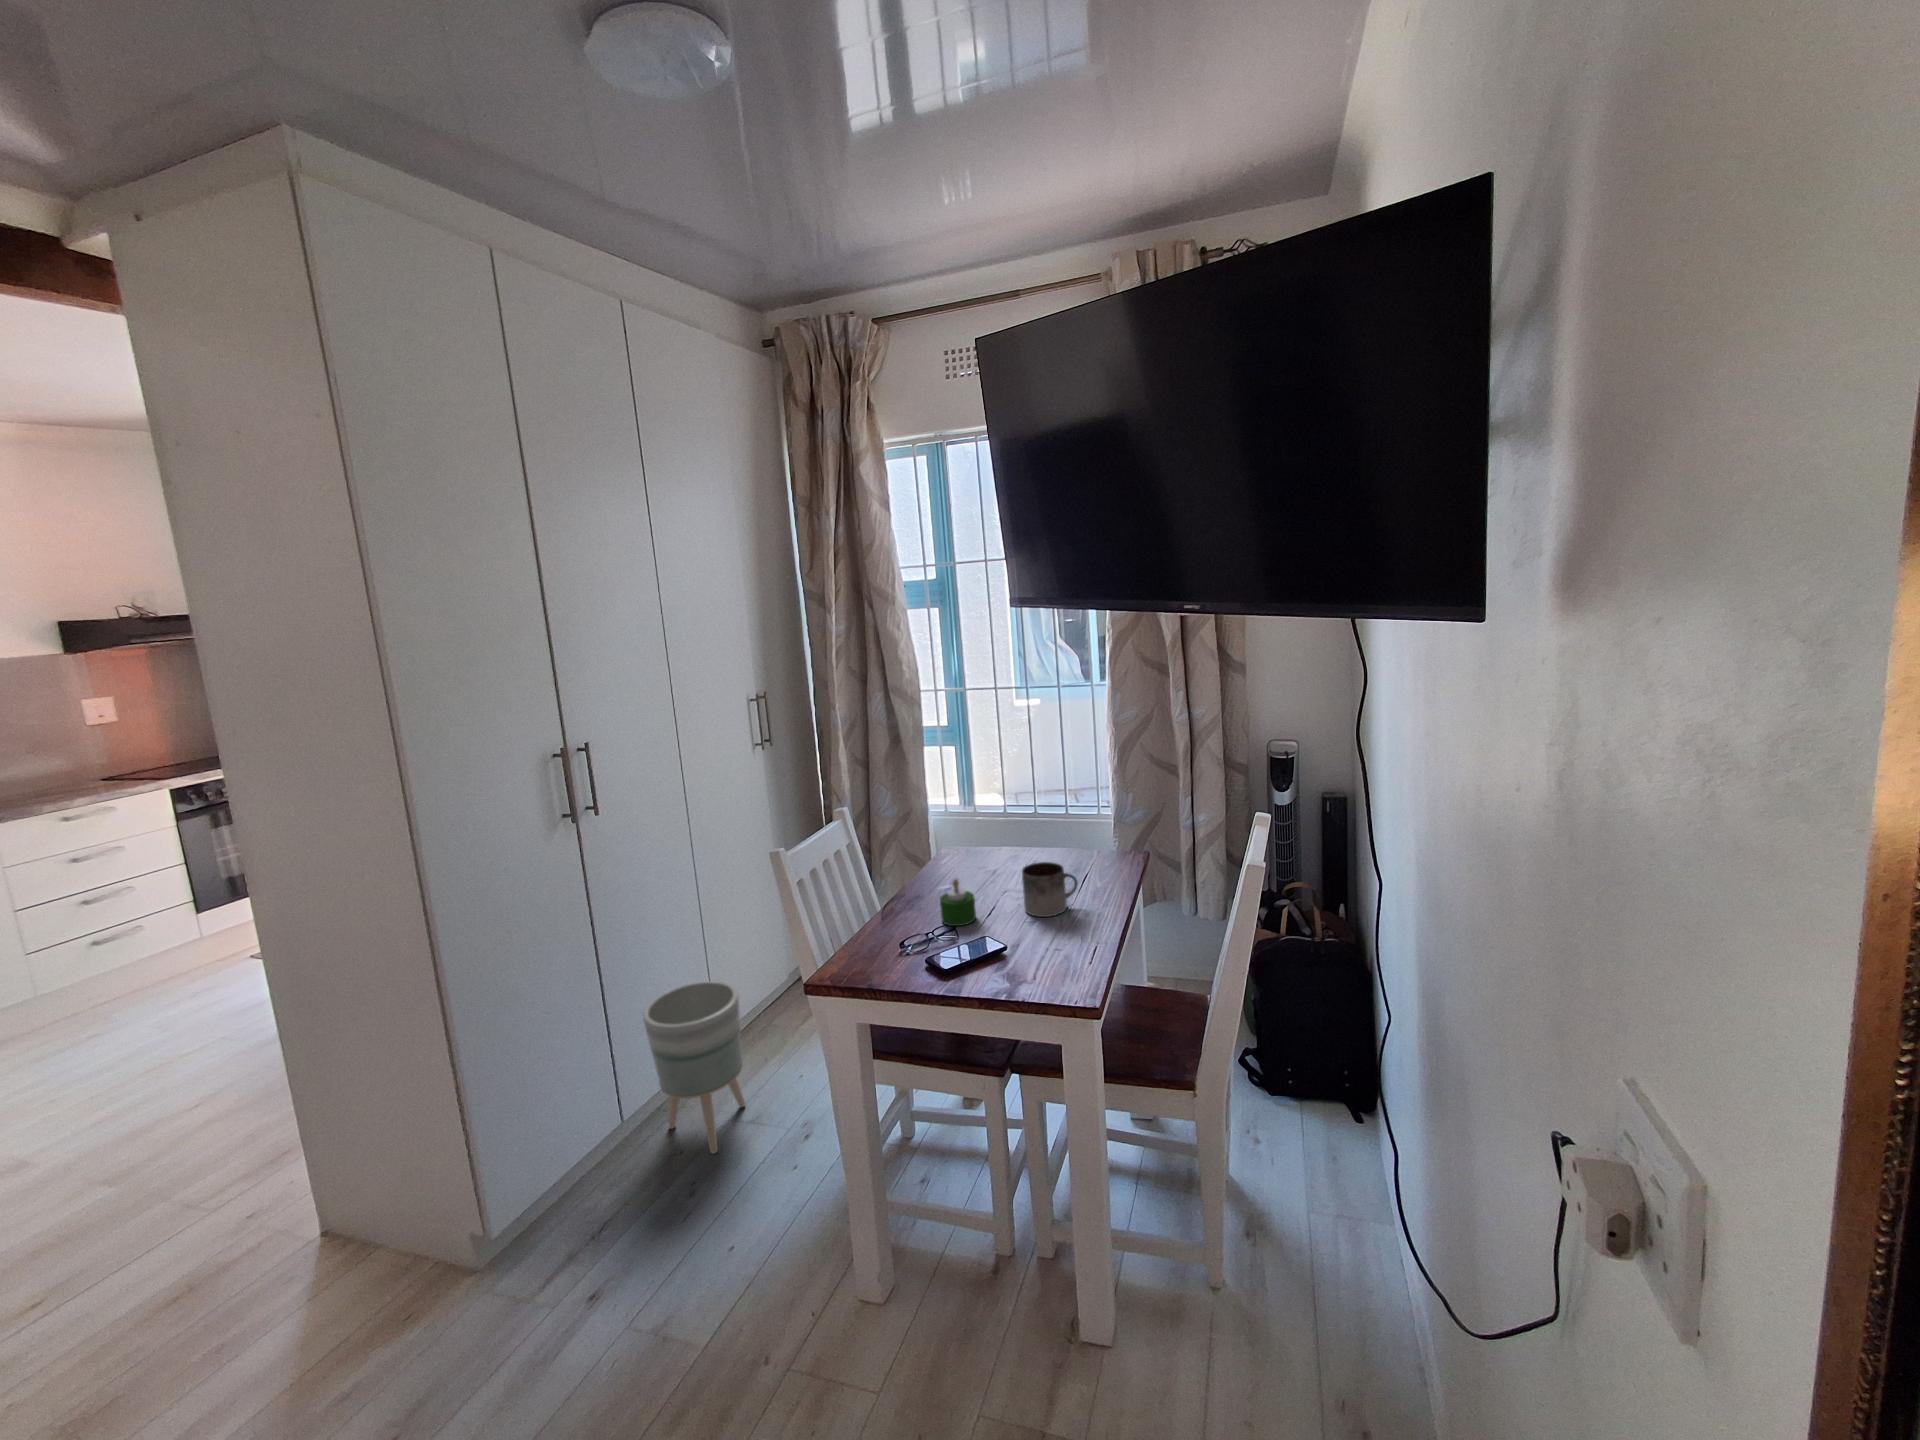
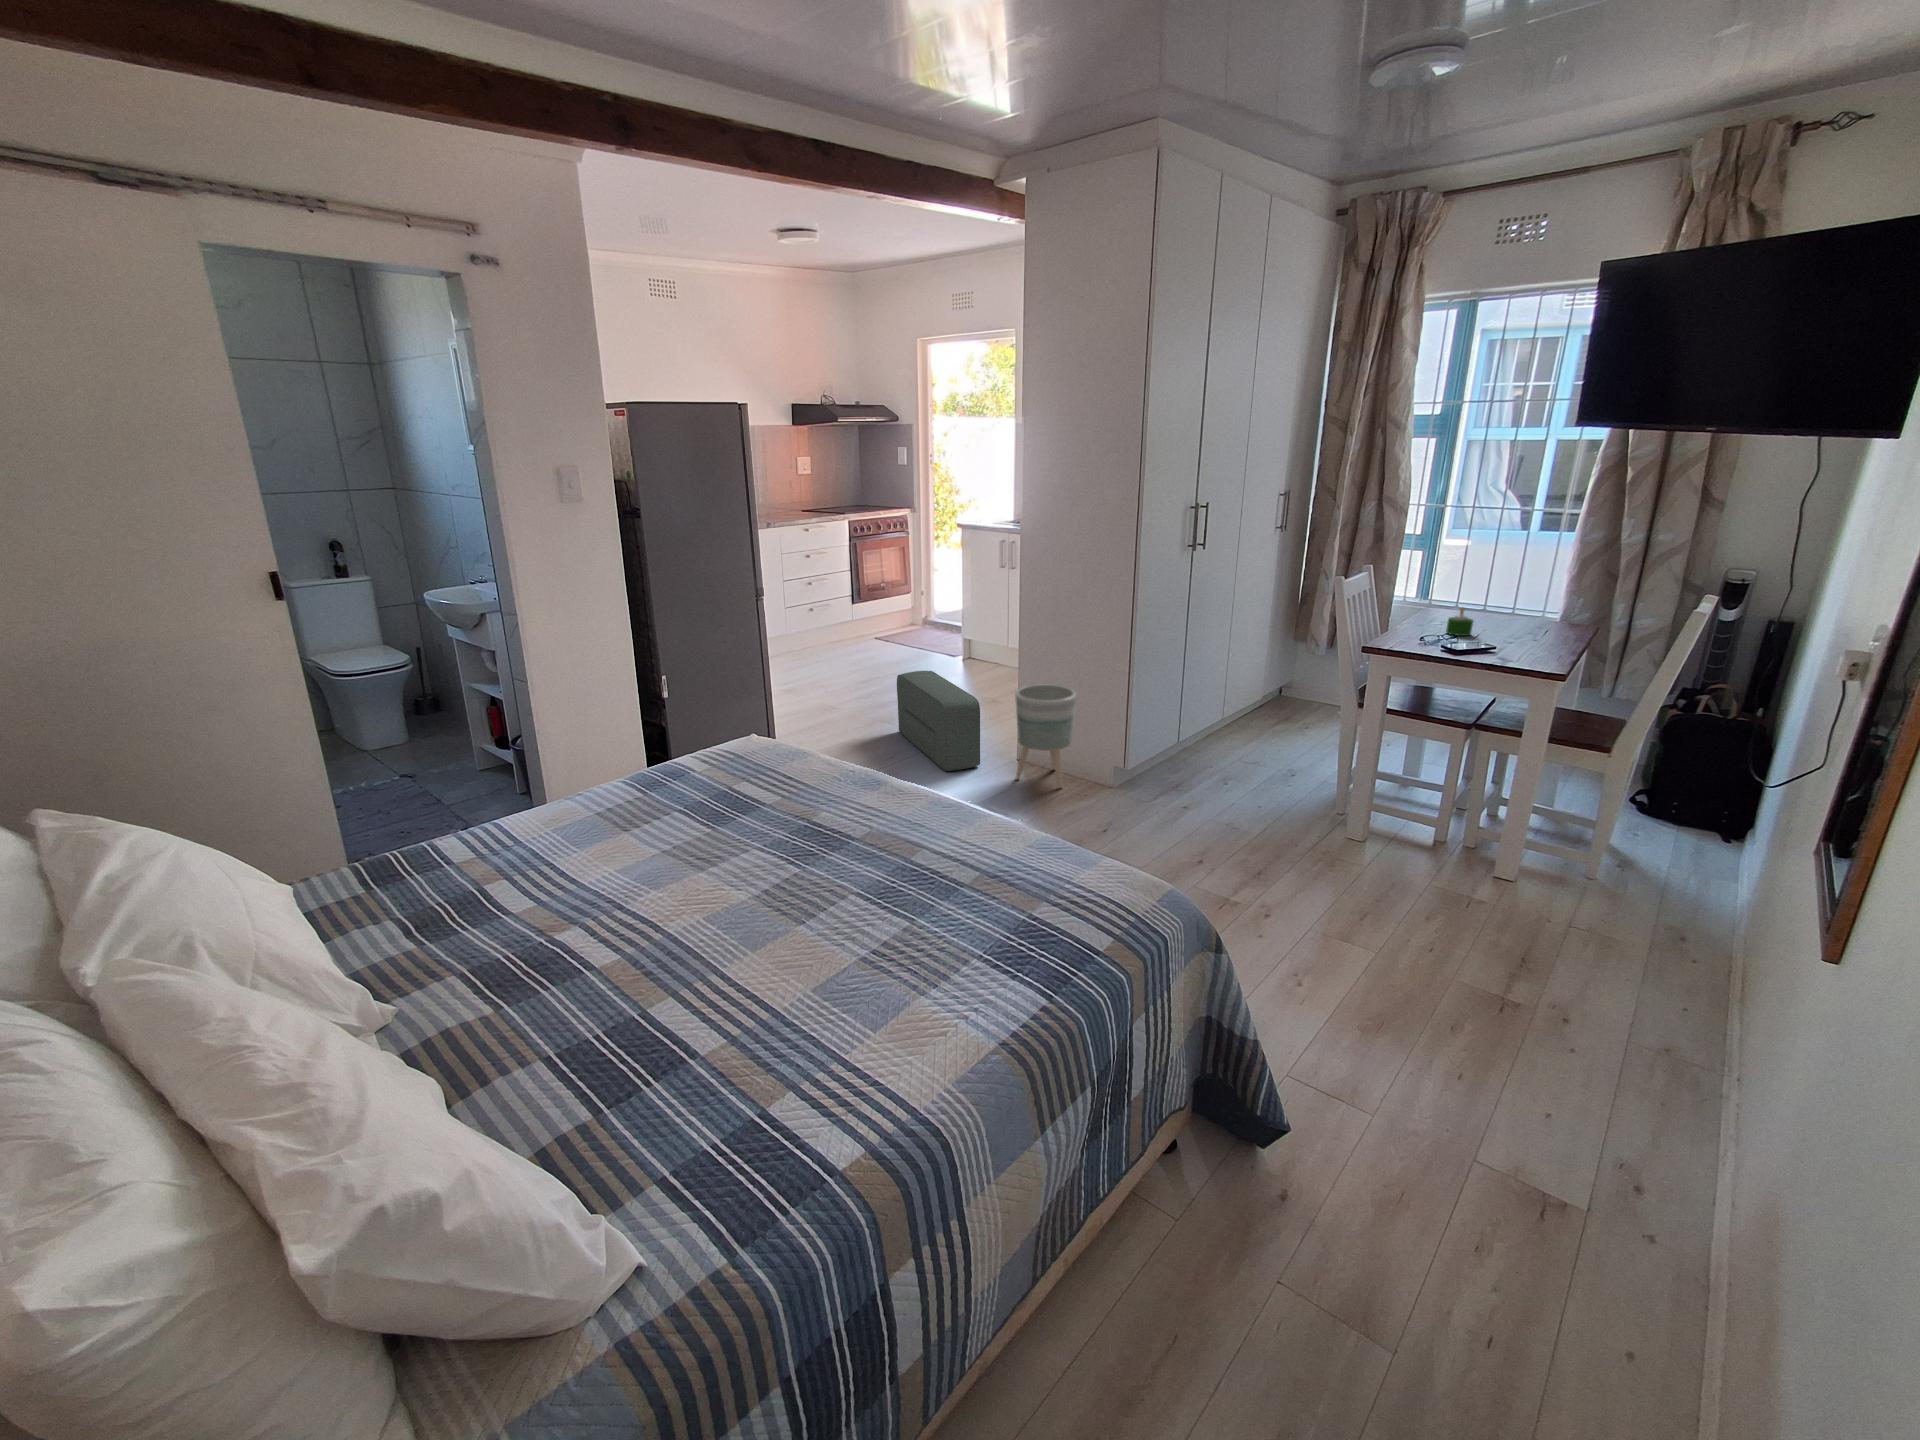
mug: present [1022,862,1078,917] -> none [1506,607,1550,639]
planter: present [643,981,745,1154] -> present [1015,684,1076,787]
pouf: none [47,1090,194,1352] -> present [897,671,980,771]

